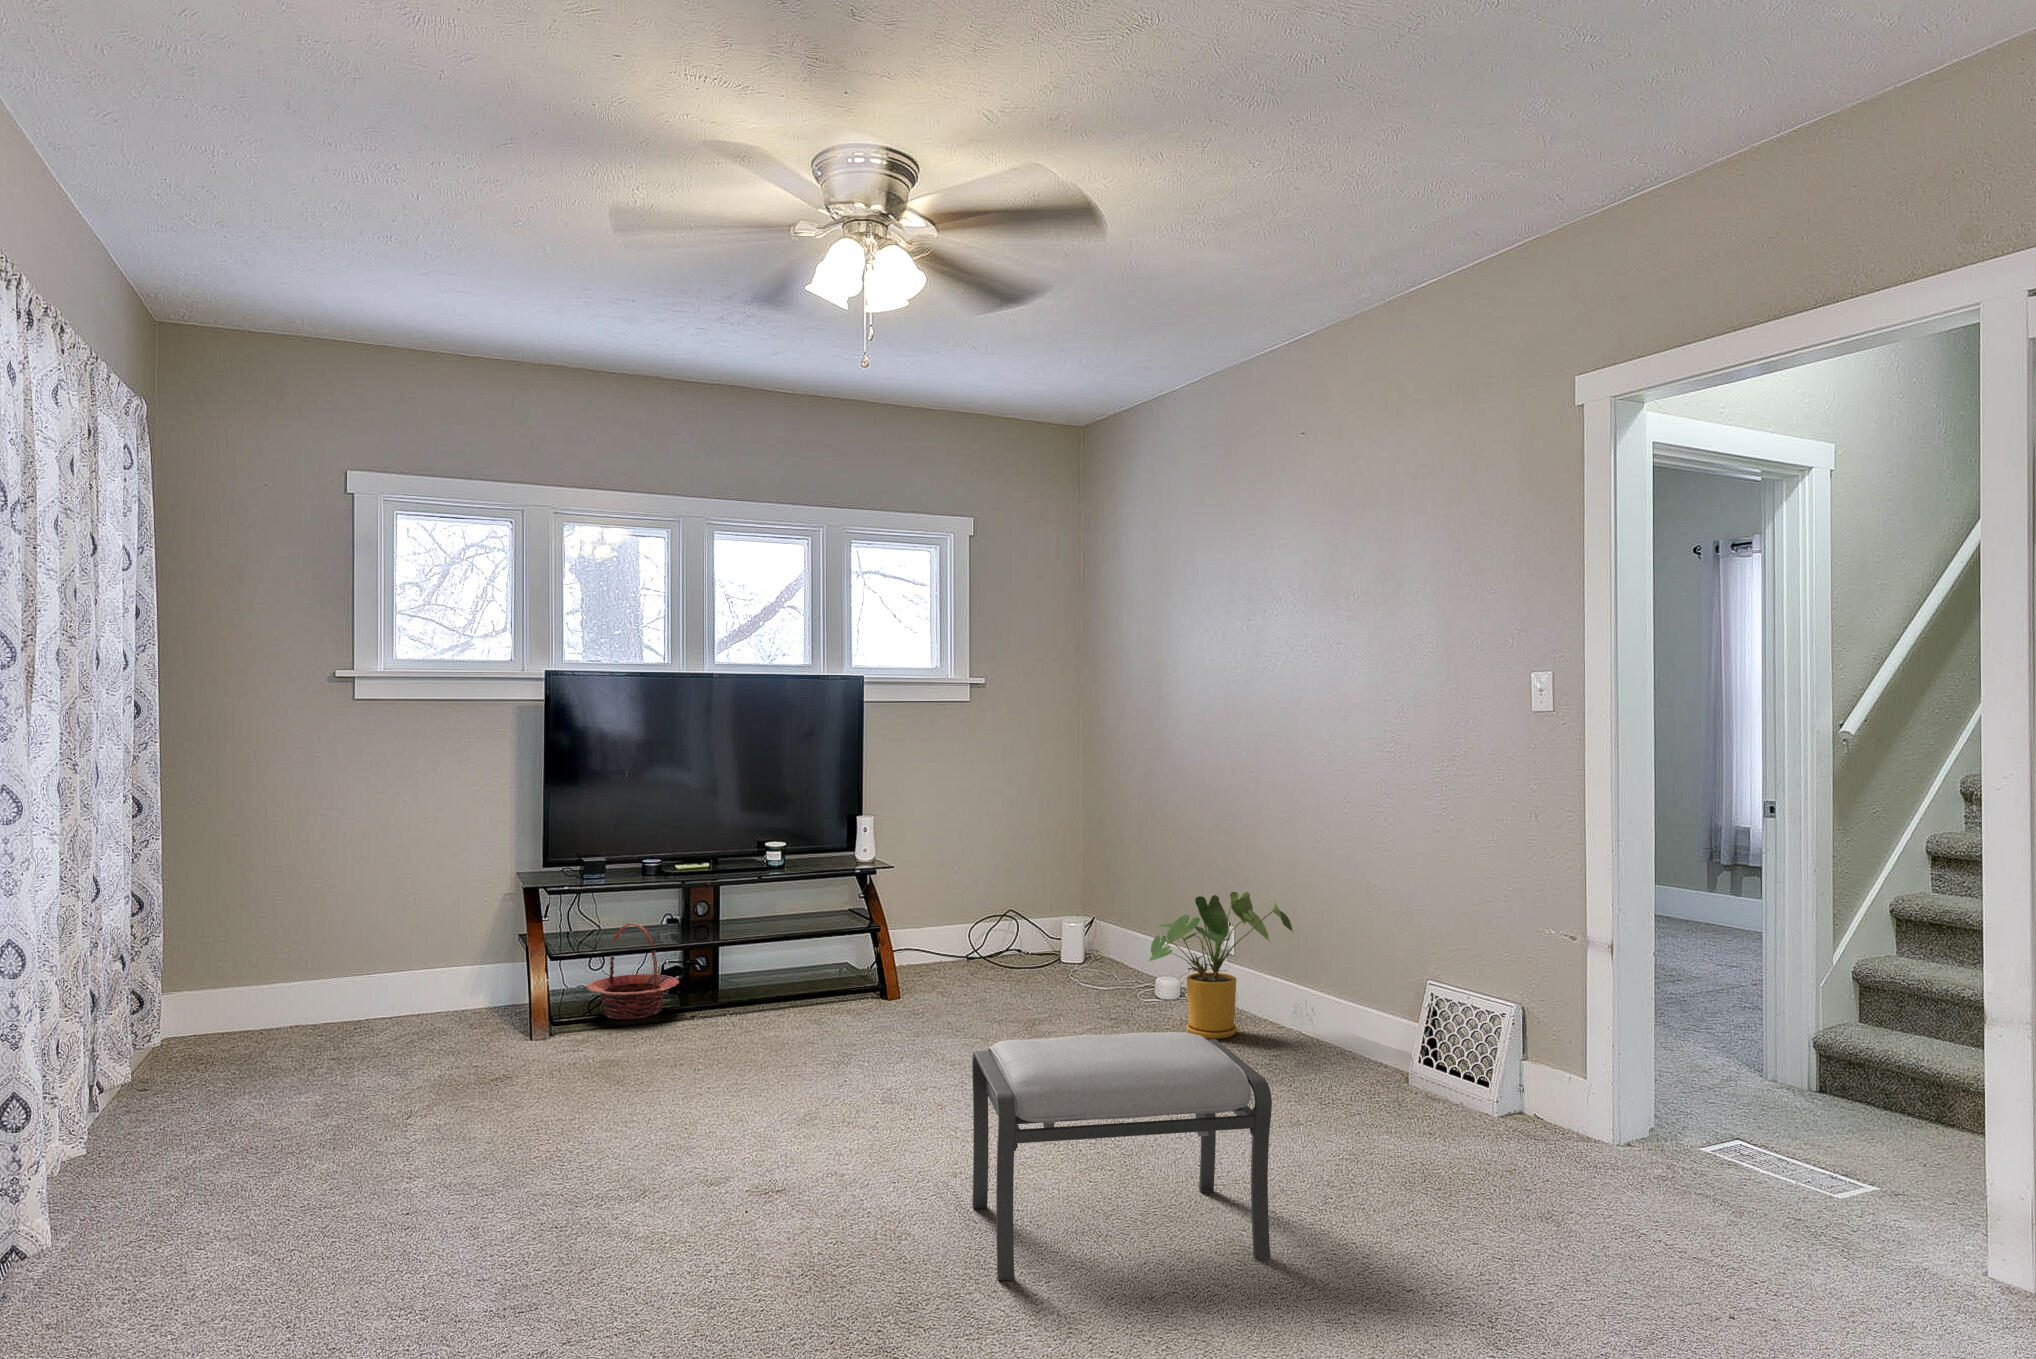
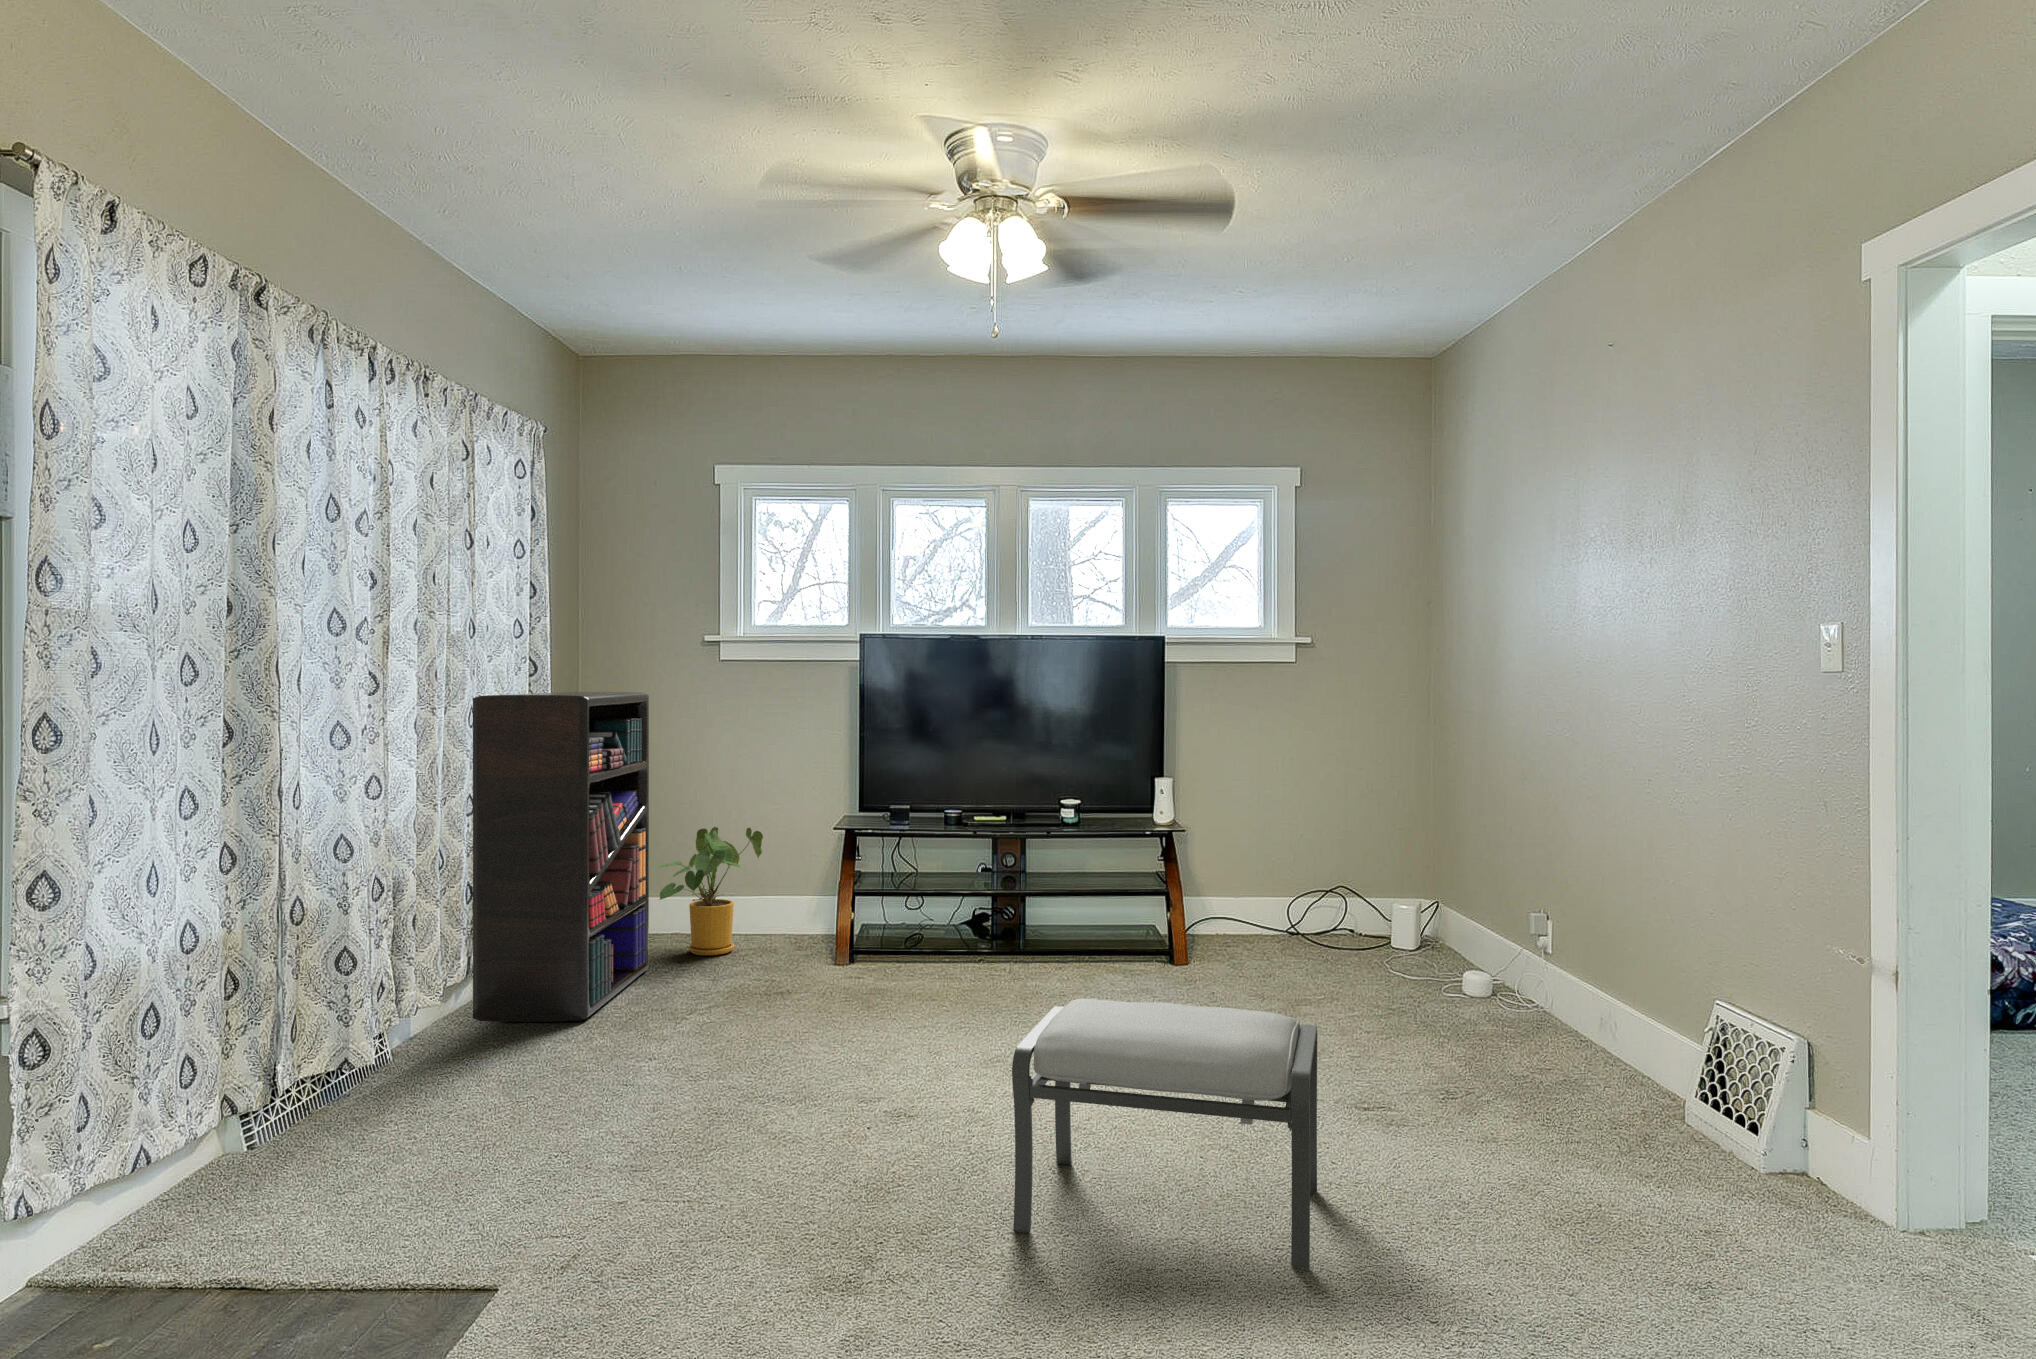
bookshelf: none [104,738,301,1169] -> present [473,692,649,1022]
house plant: present [1148,892,1293,1039] -> present [656,827,763,956]
basket: present [586,923,679,1019] -> none [895,867,977,954]

